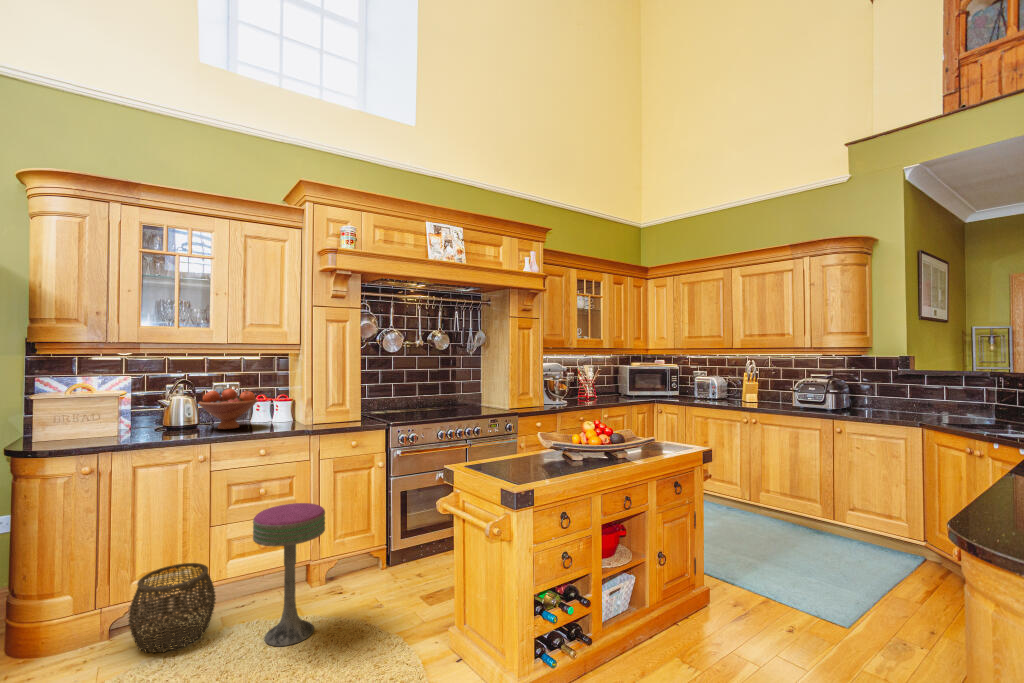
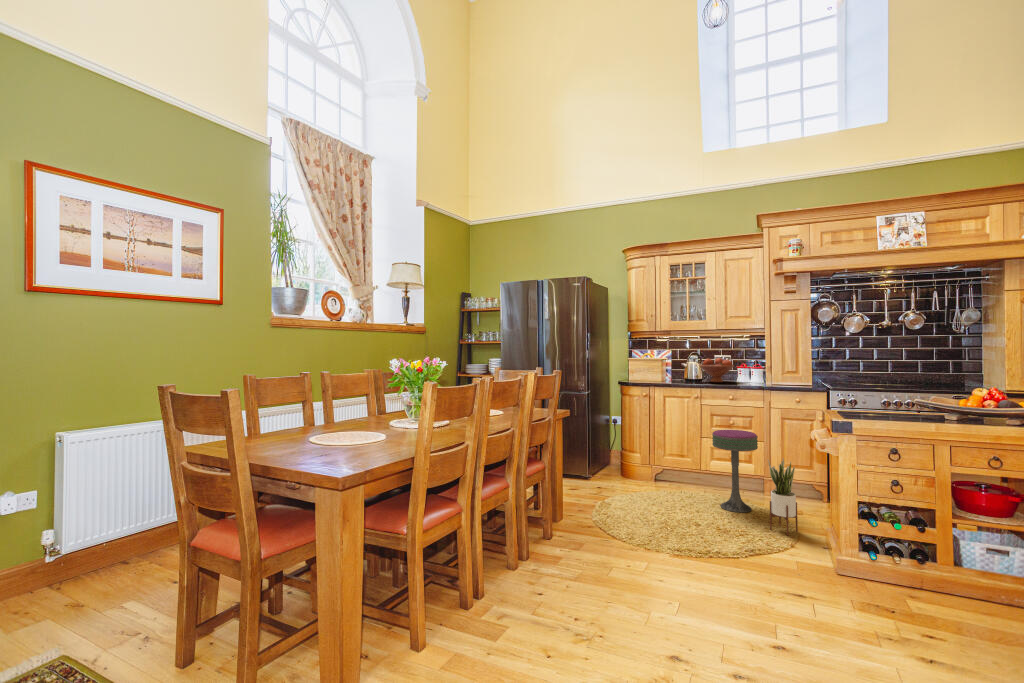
potted plant: none [365,536,397,654] -> present [768,458,798,536]
woven basket: present [128,563,216,653] -> none [660,452,702,494]

